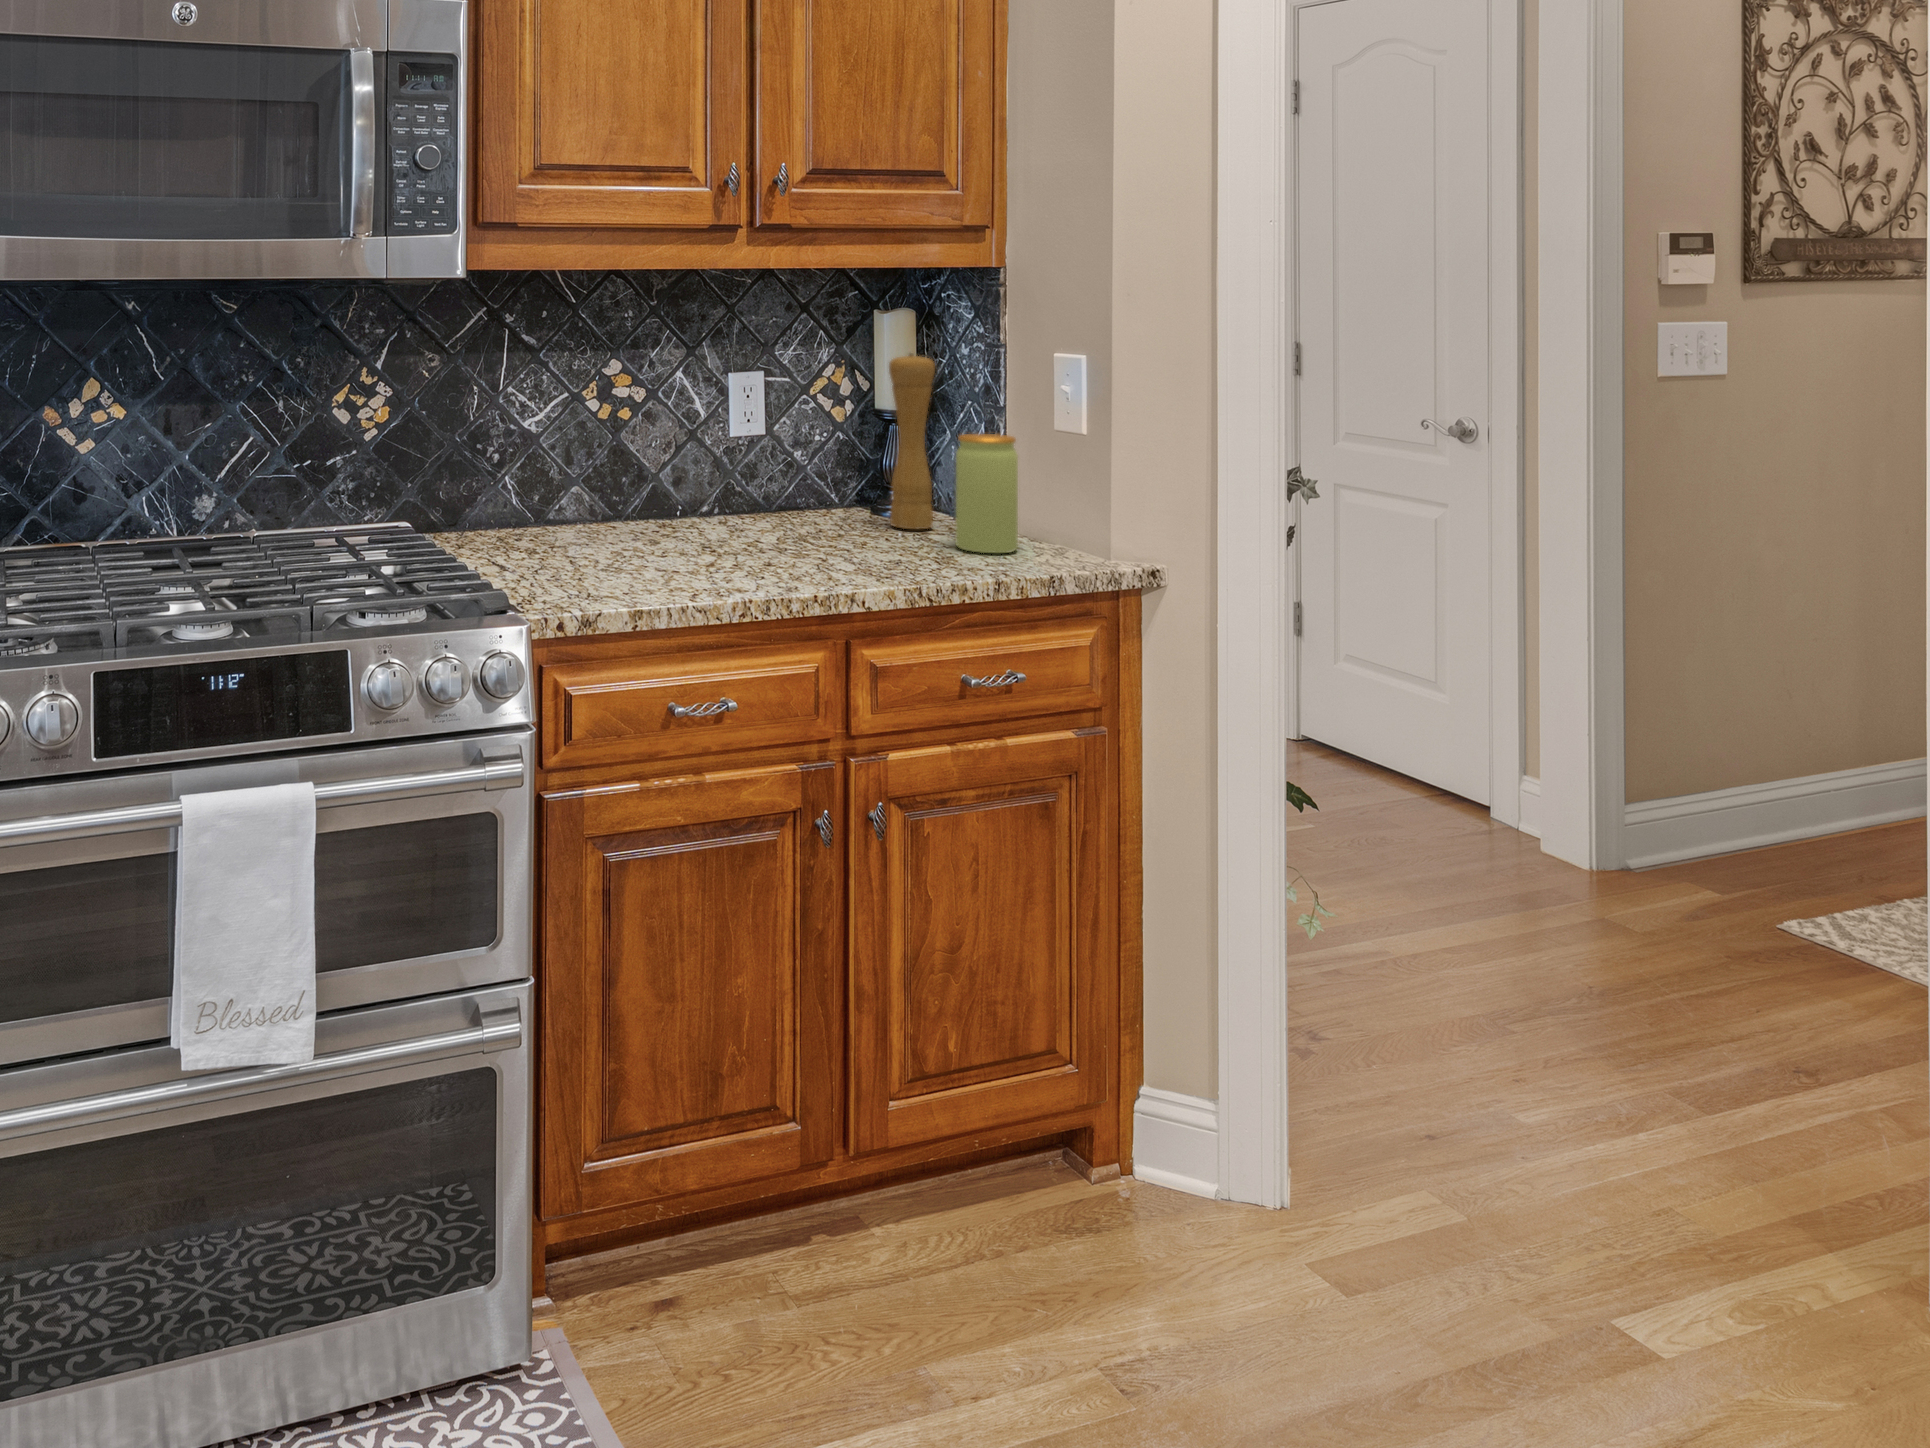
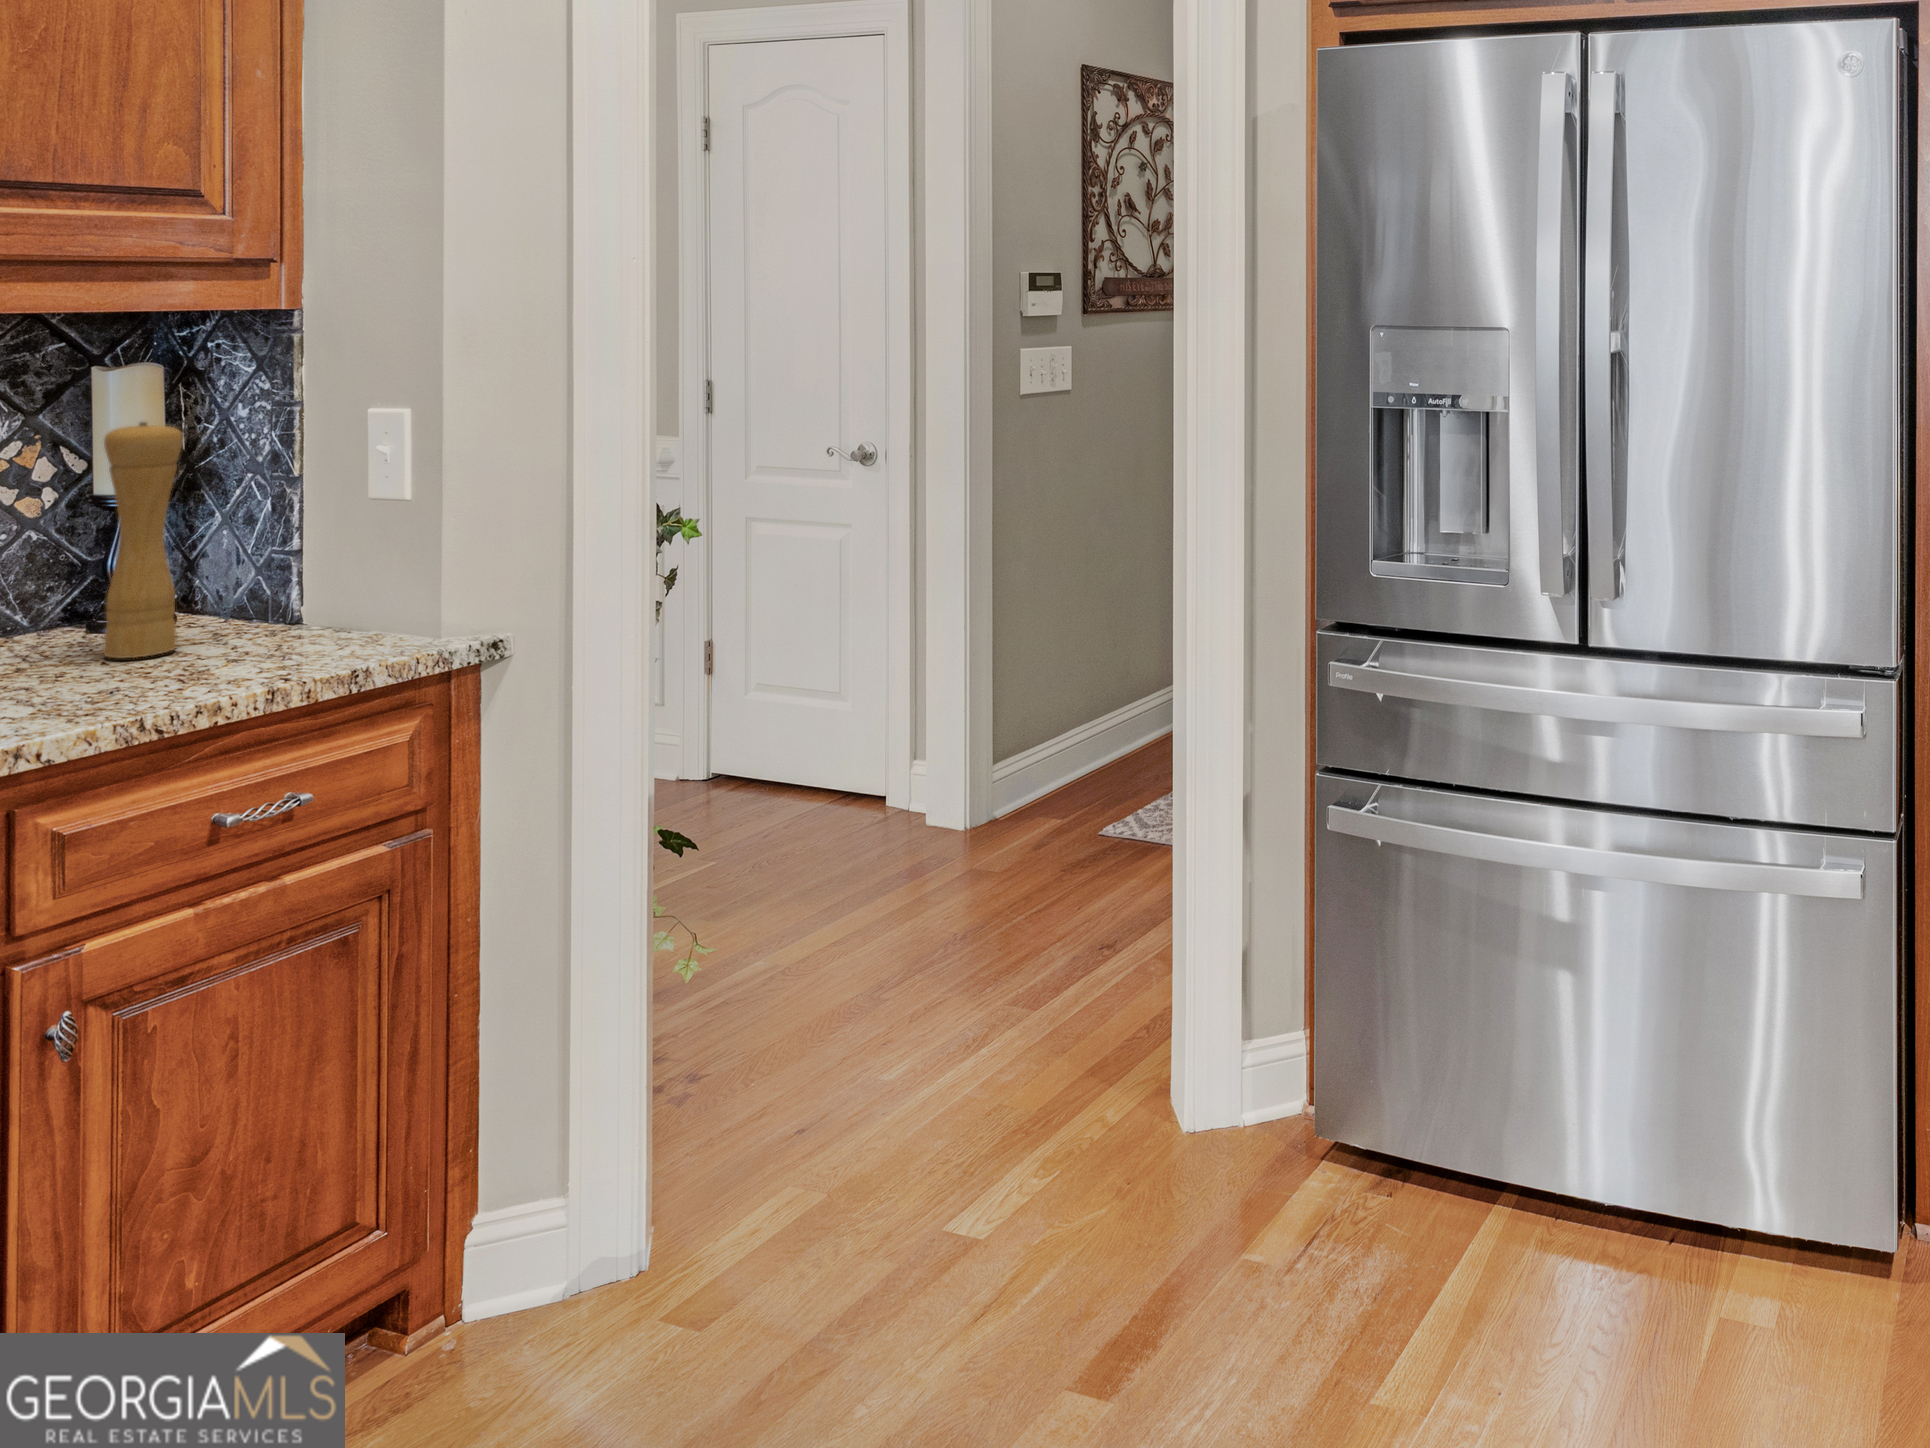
jar: present [956,434,1018,553] -> none [198,523,297,680]

